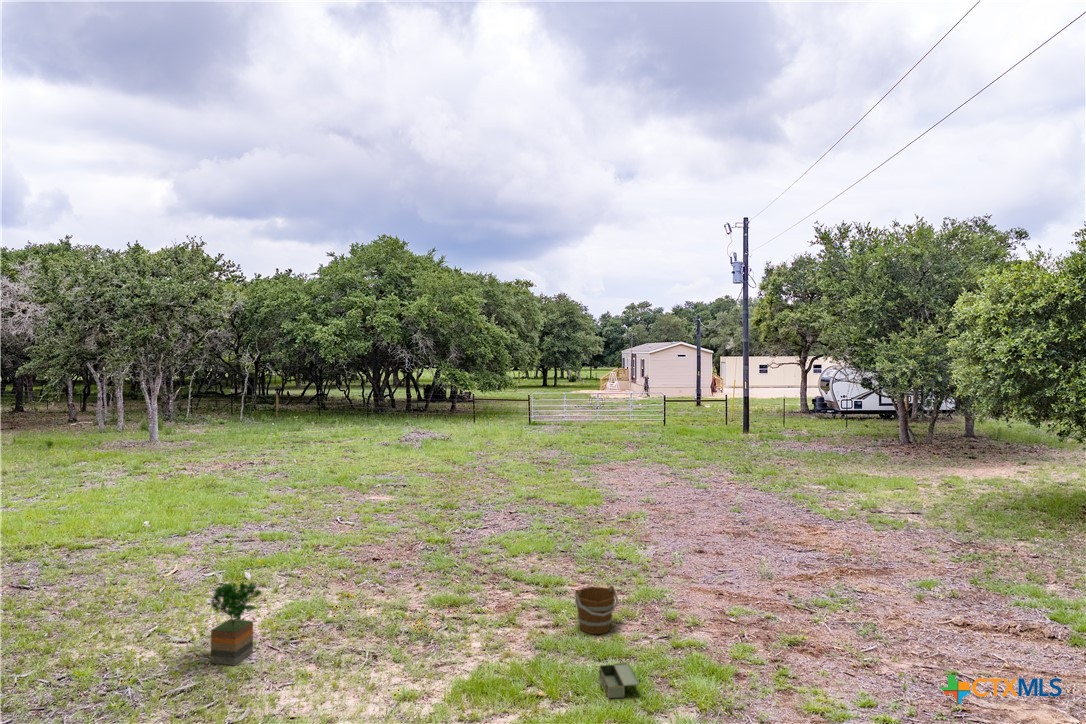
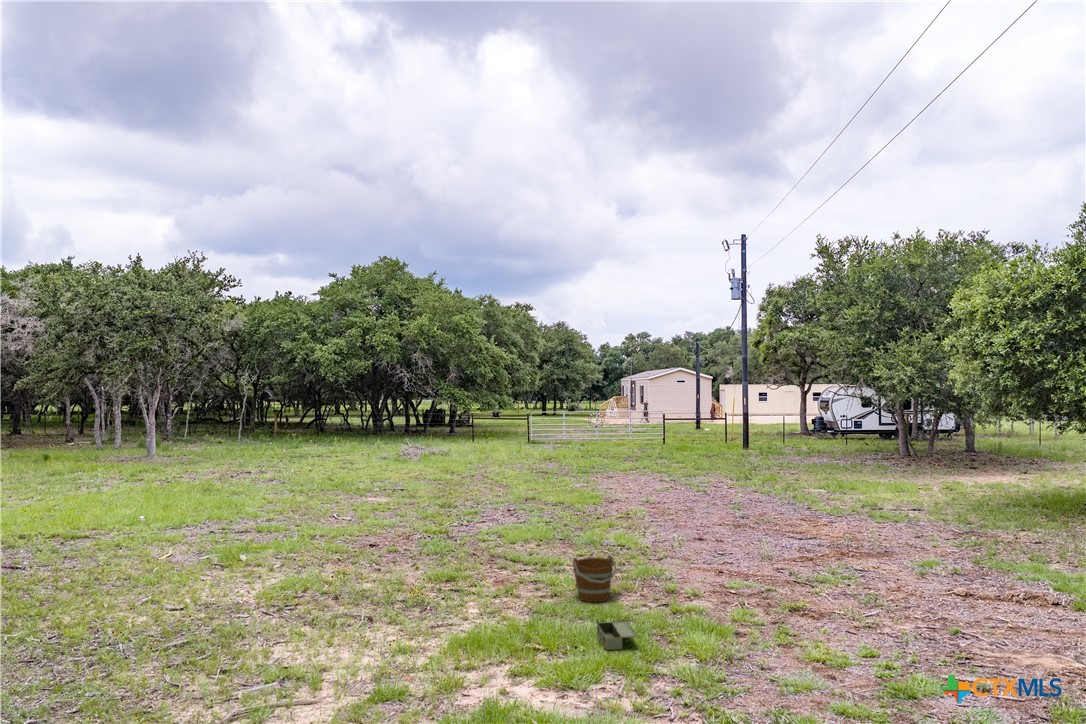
potted tree: present [211,583,261,665] -> none [205,544,259,627]

